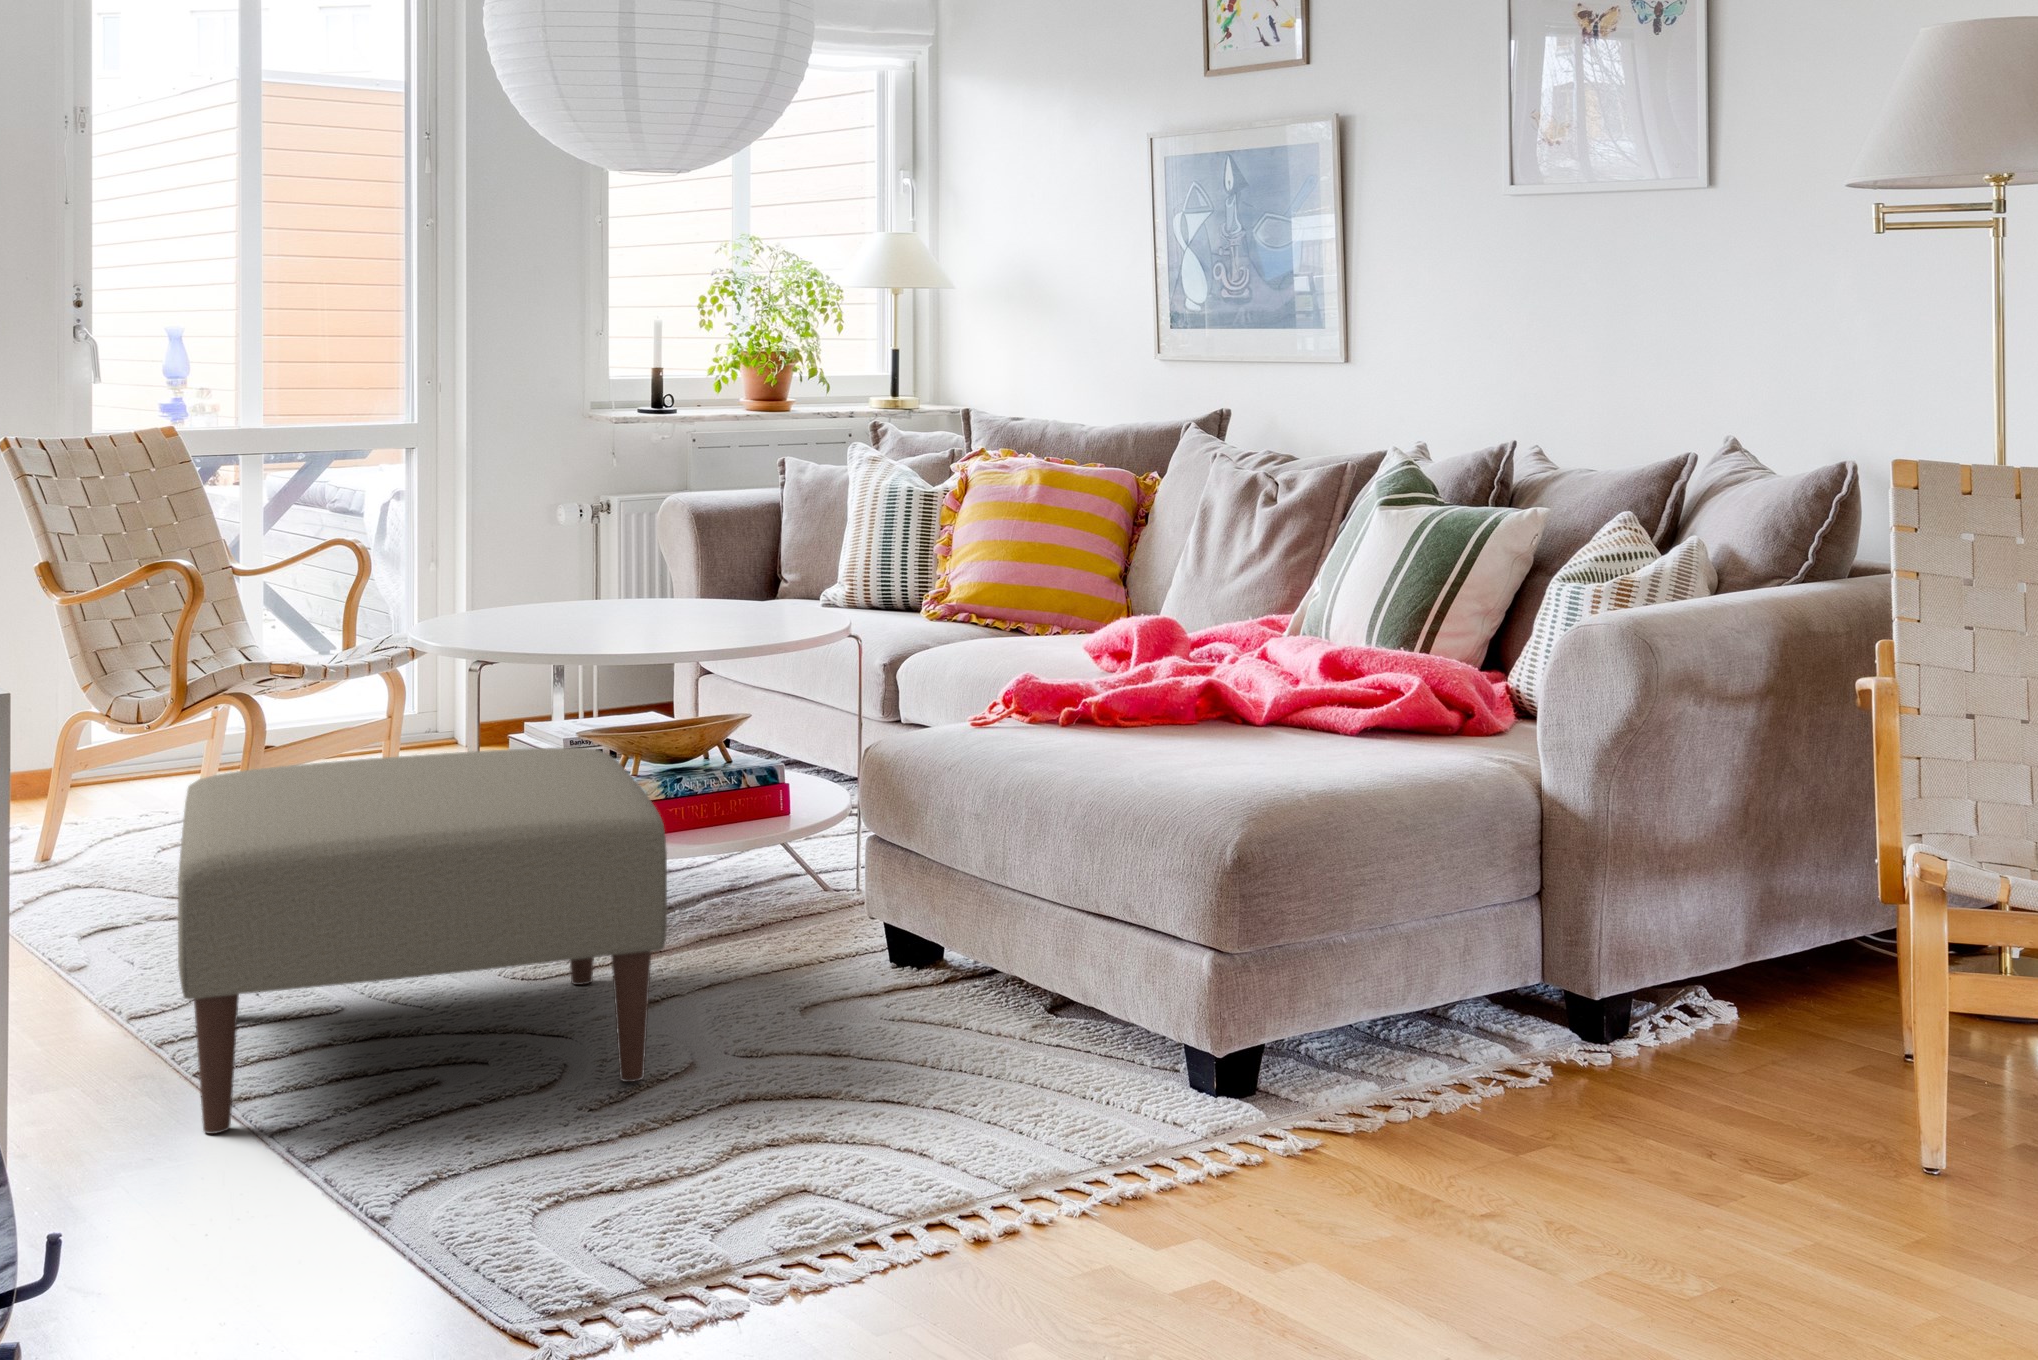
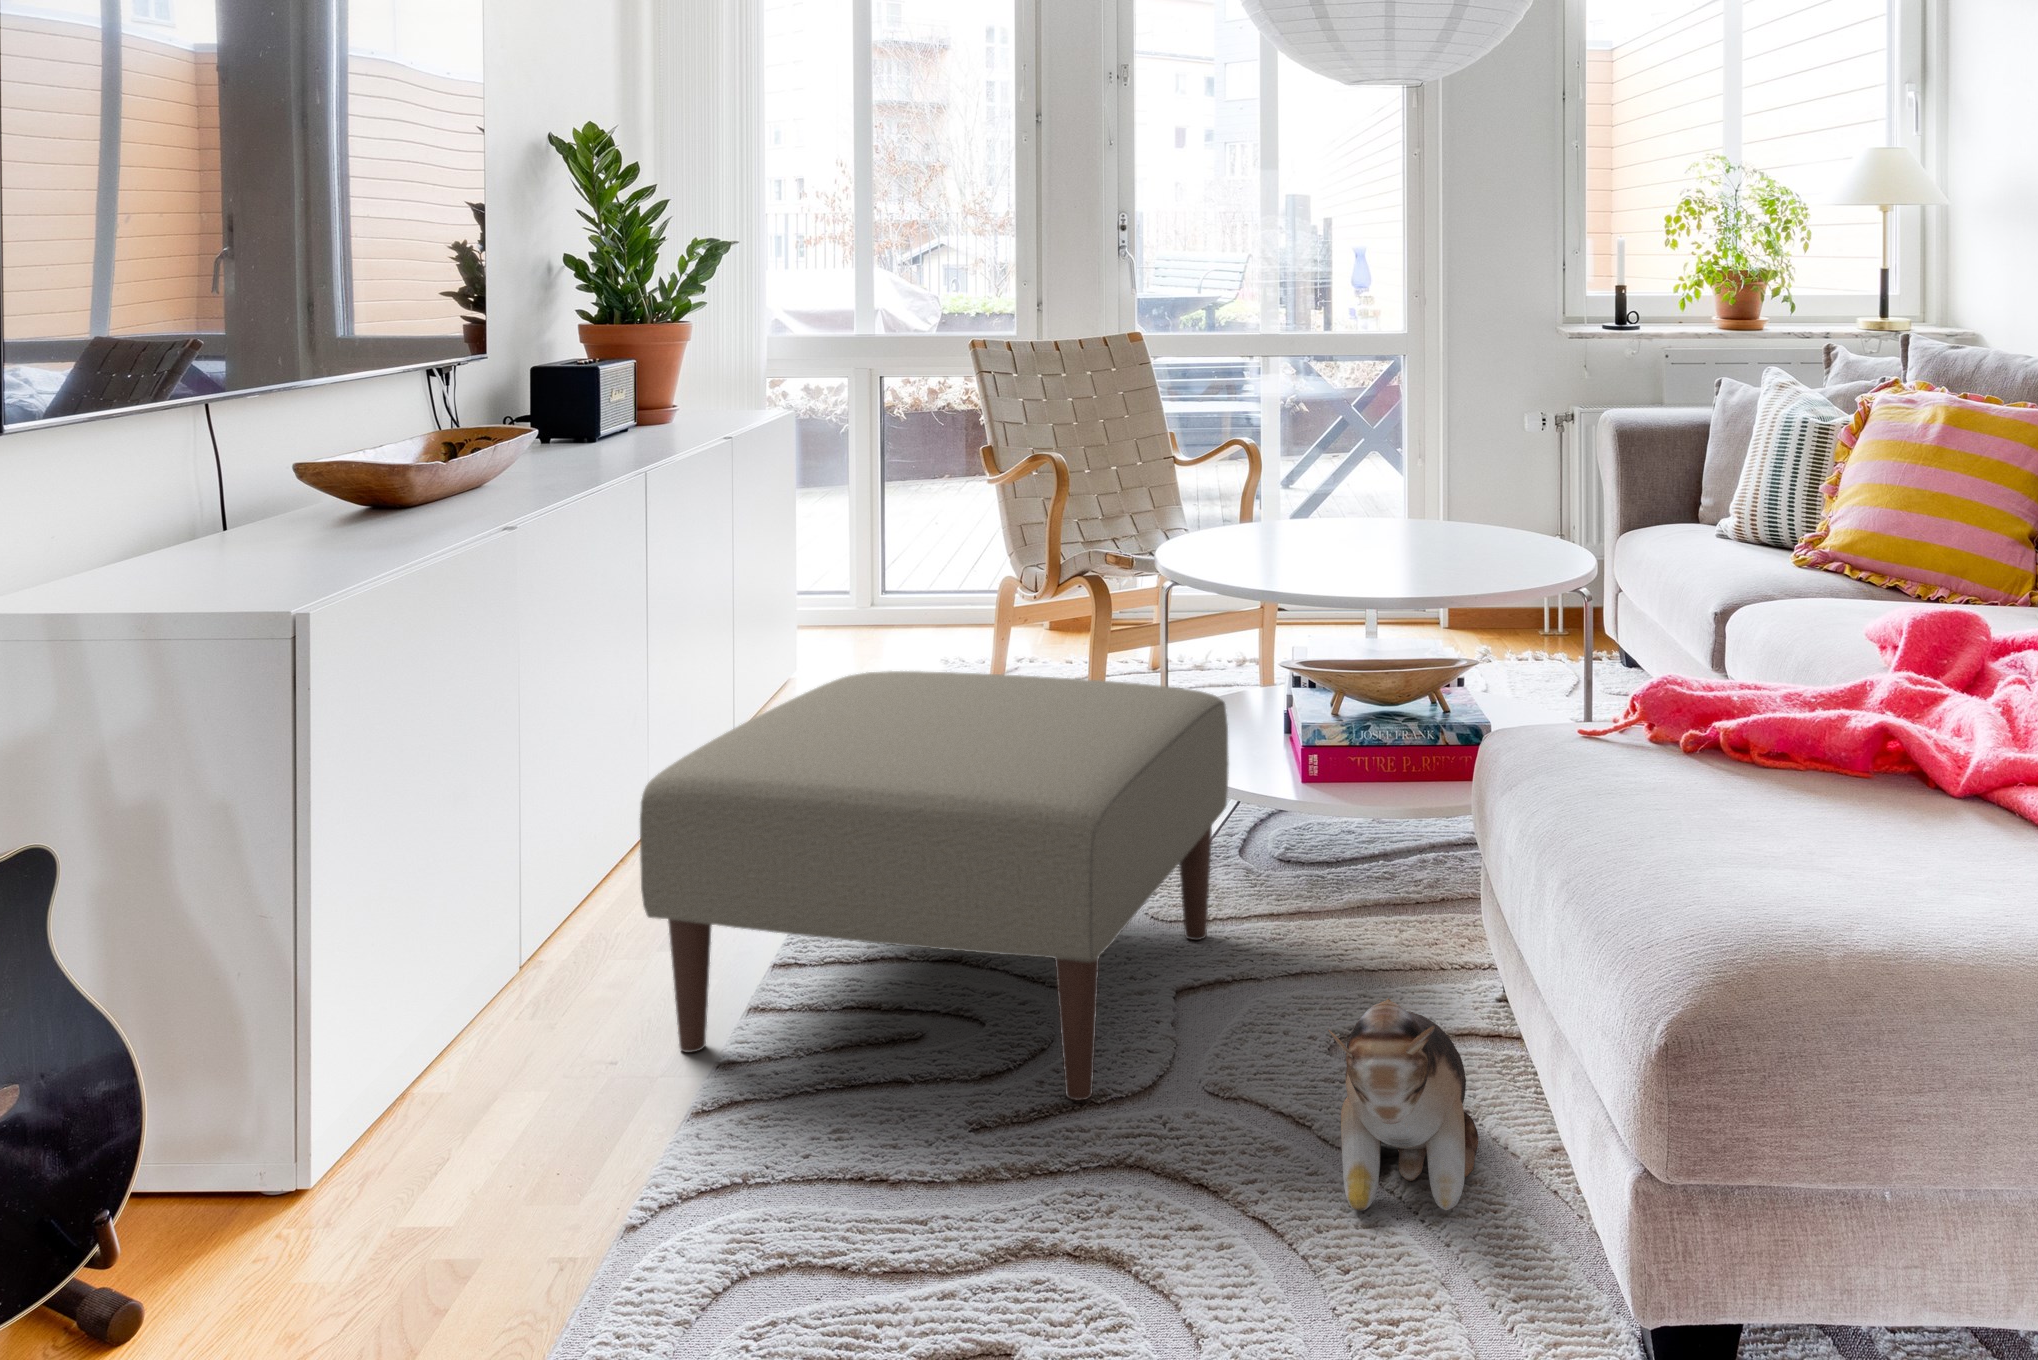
plush toy: none [880,909,1008,1083] -> present [1328,999,1478,1211]

